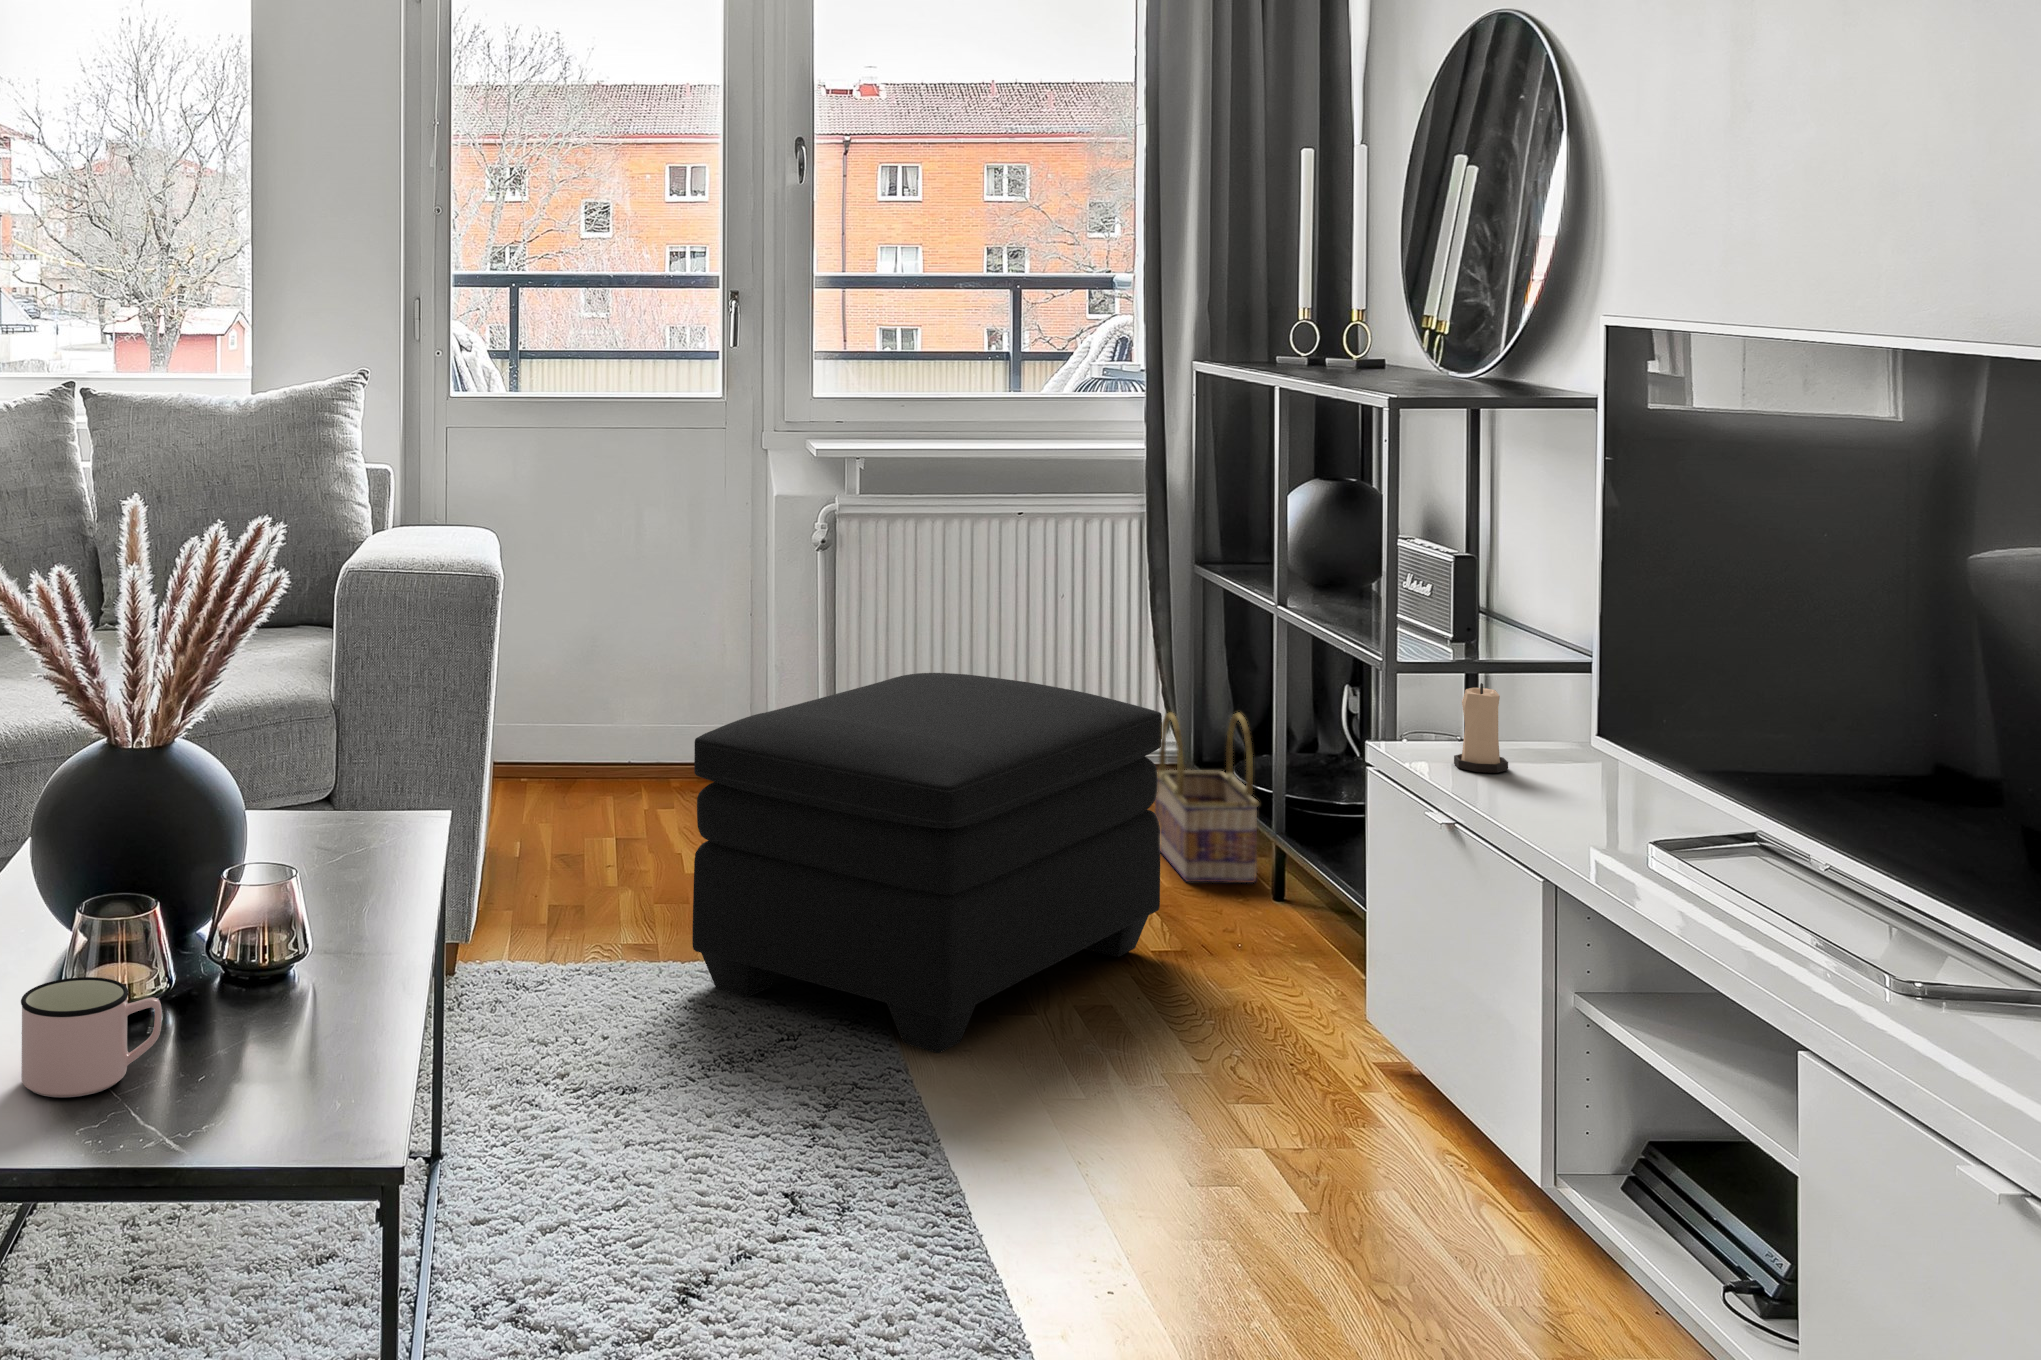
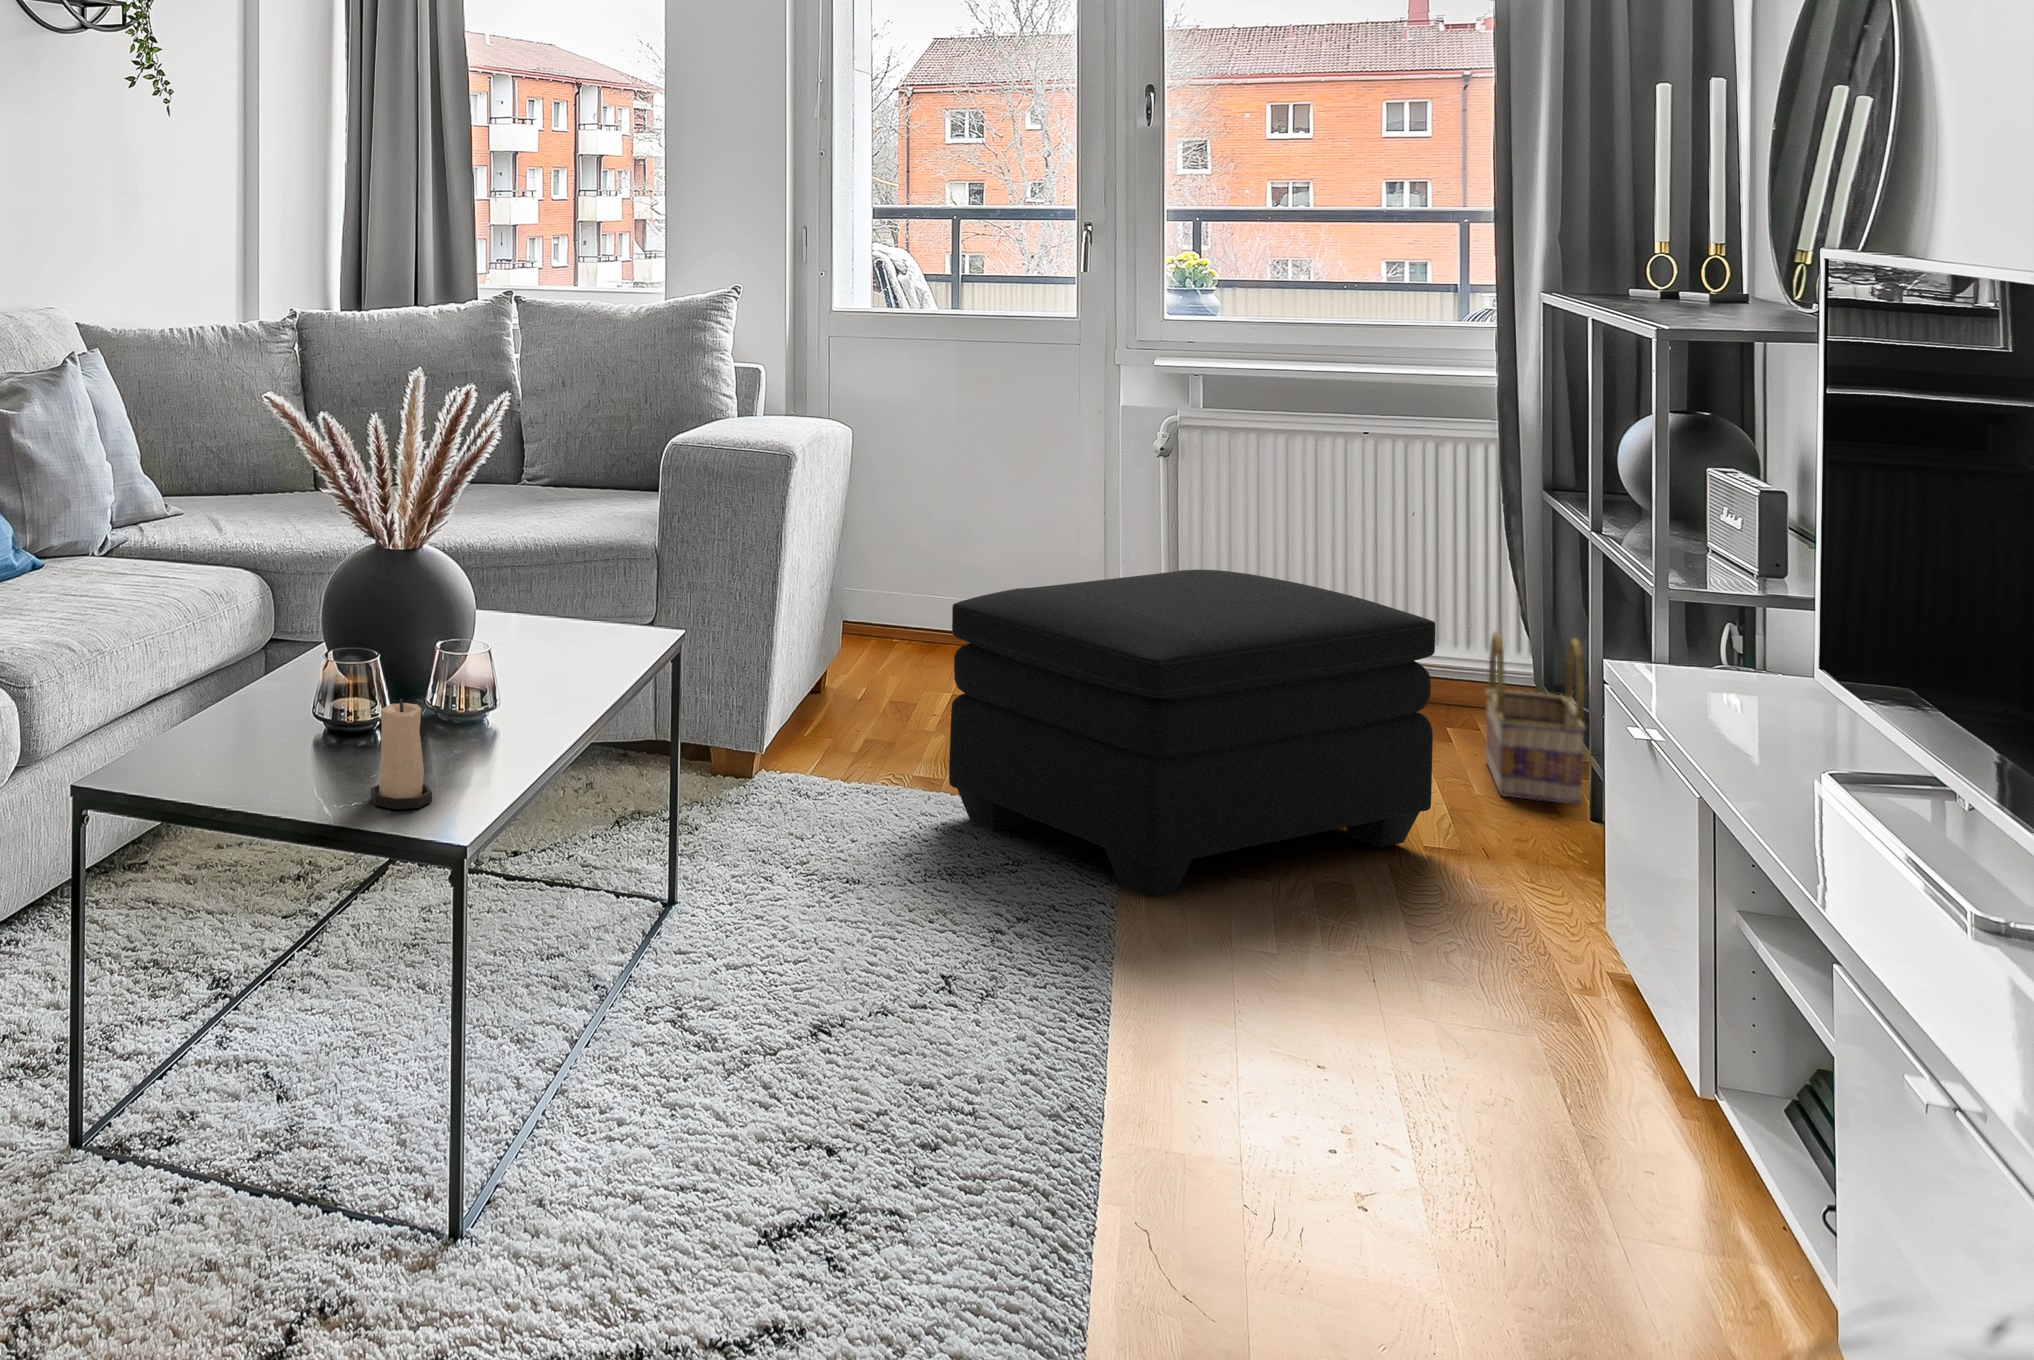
candle: present [1454,683,1508,773] -> present [371,698,432,809]
mug: present [21,977,162,1097] -> none [260,695,354,774]

